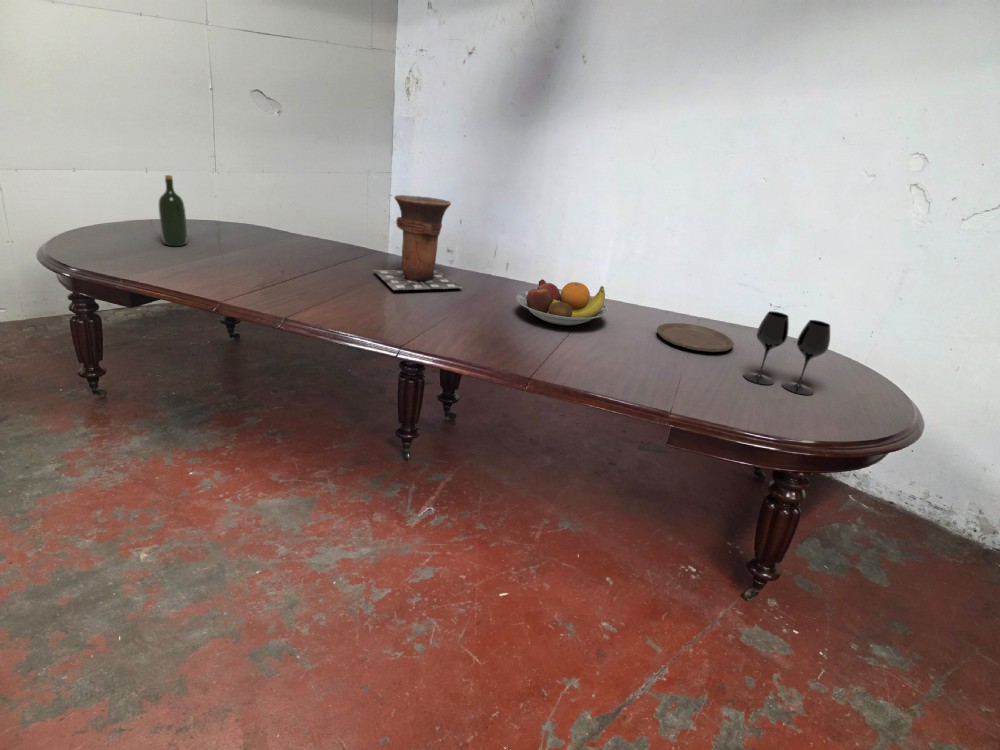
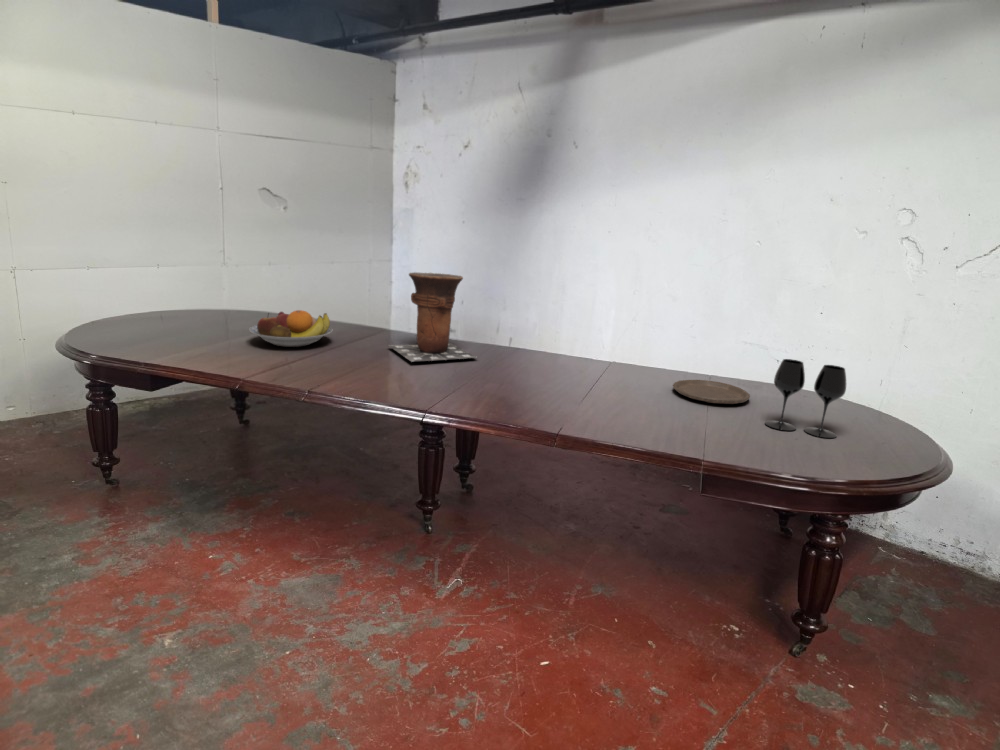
wine bottle: present [158,175,187,246] -> none [177,265,204,332]
fruit bowl: present [516,279,608,325] -> present [249,310,332,347]

